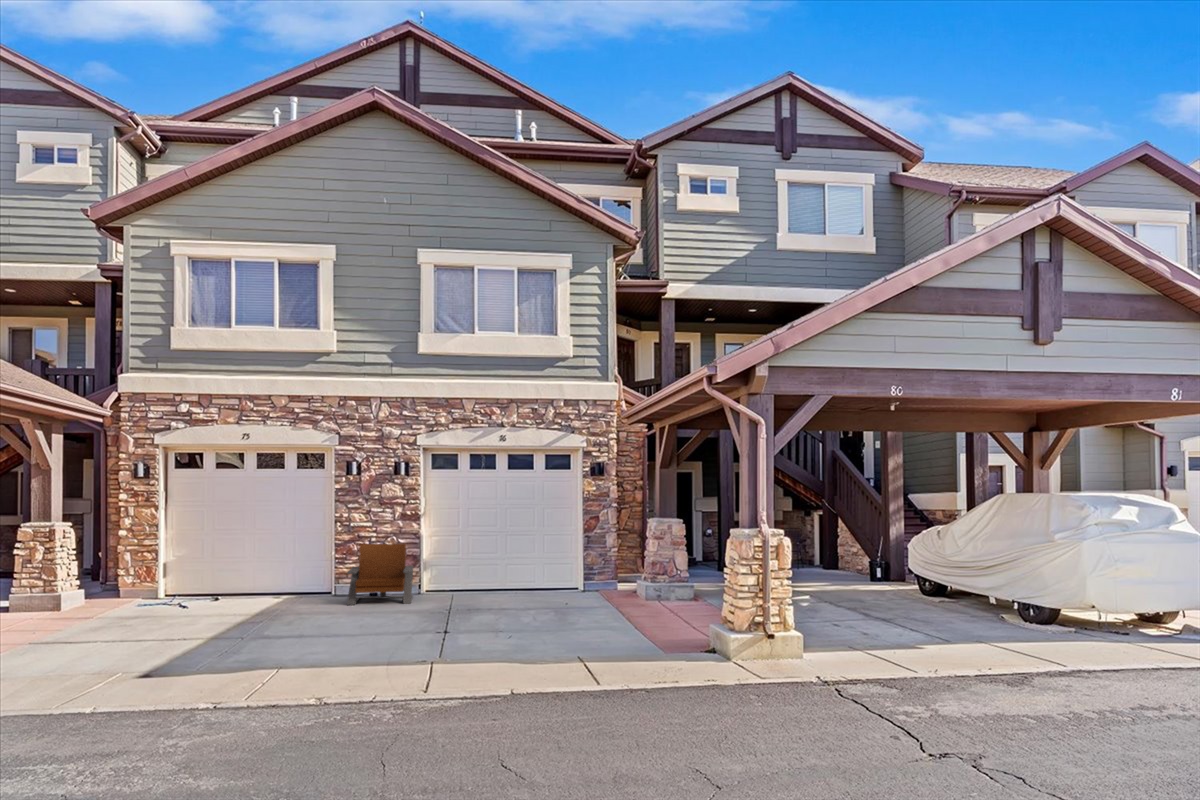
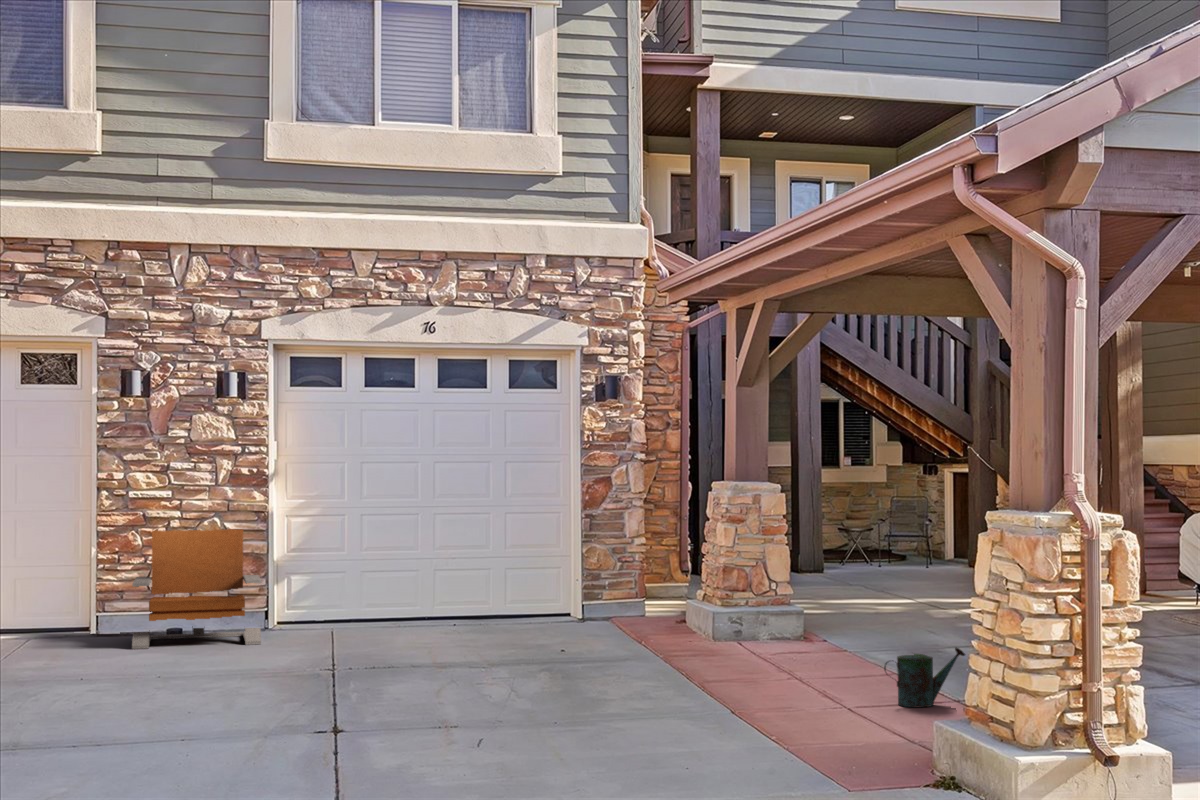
watering can: none [681,623,722,653] -> present [884,648,965,707]

